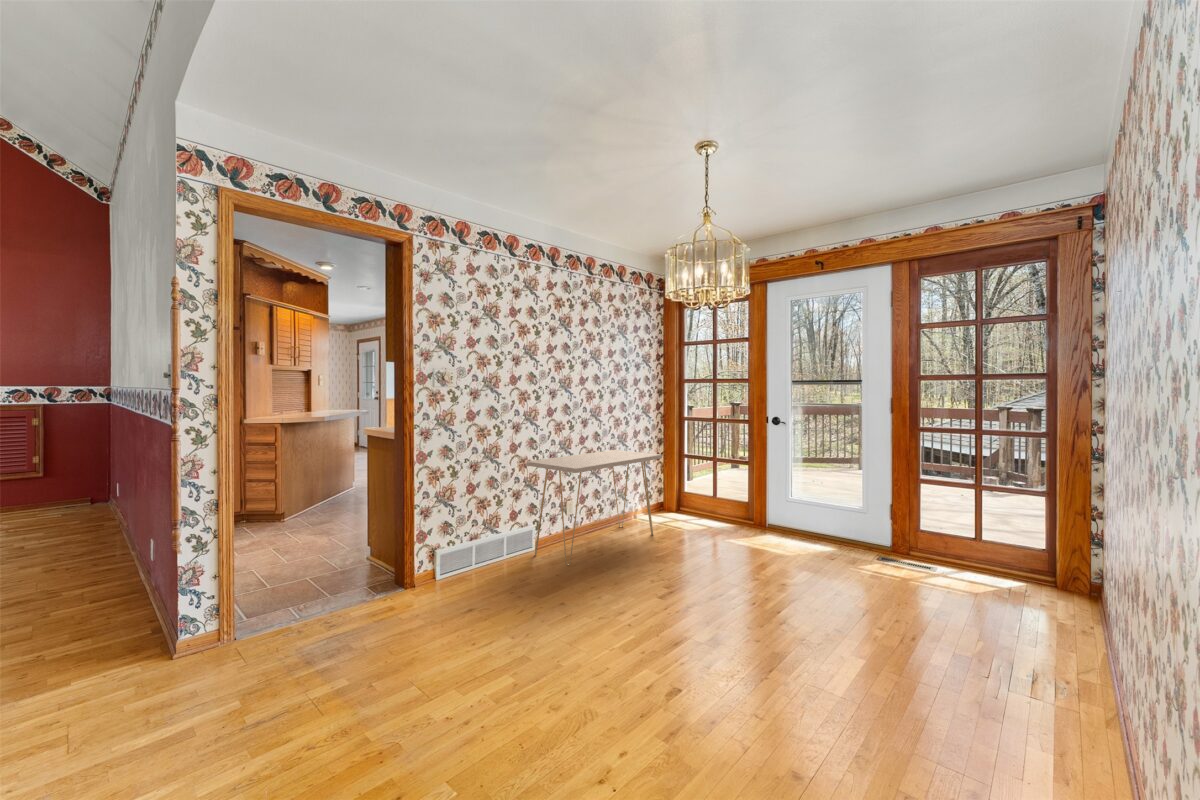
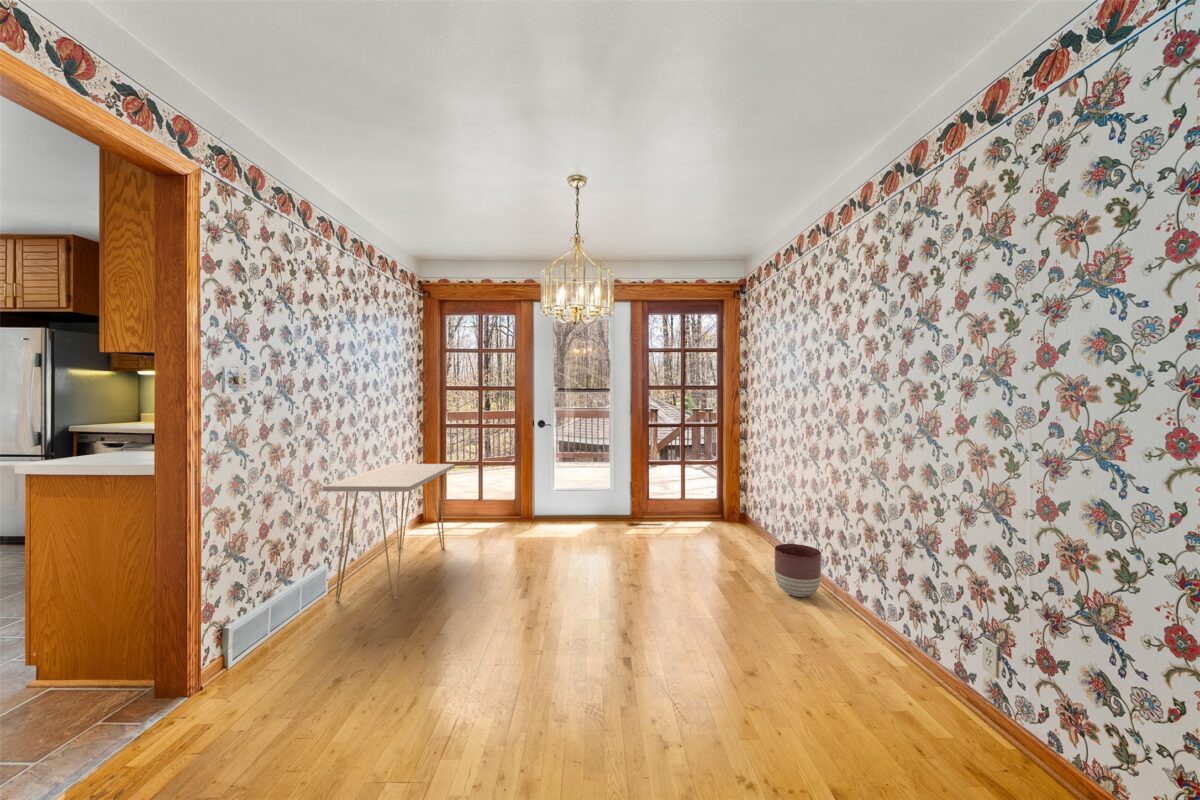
planter: none [1010,628,1110,729] -> present [775,544,821,597]

